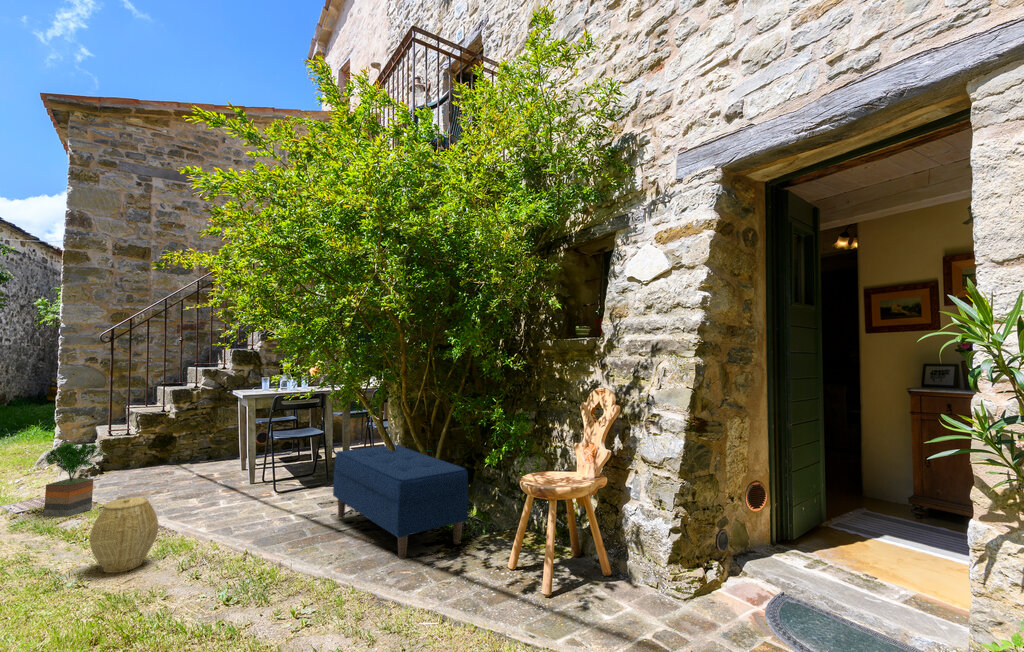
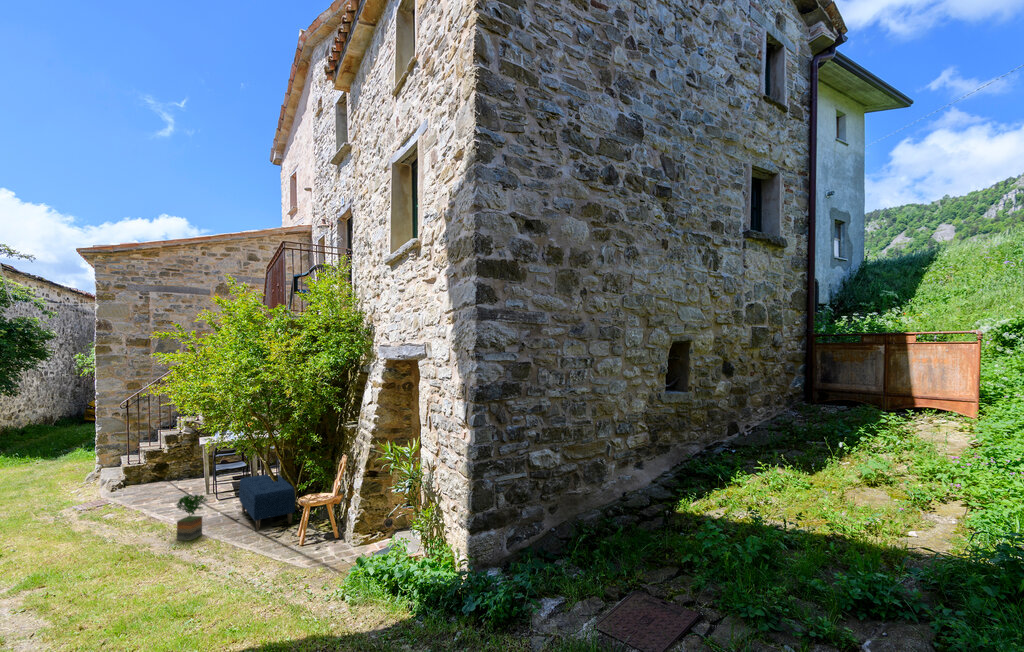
potted tree: present [44,443,104,517] -> present [177,495,207,540]
woven basket: present [90,497,158,573] -> none [119,505,148,537]

